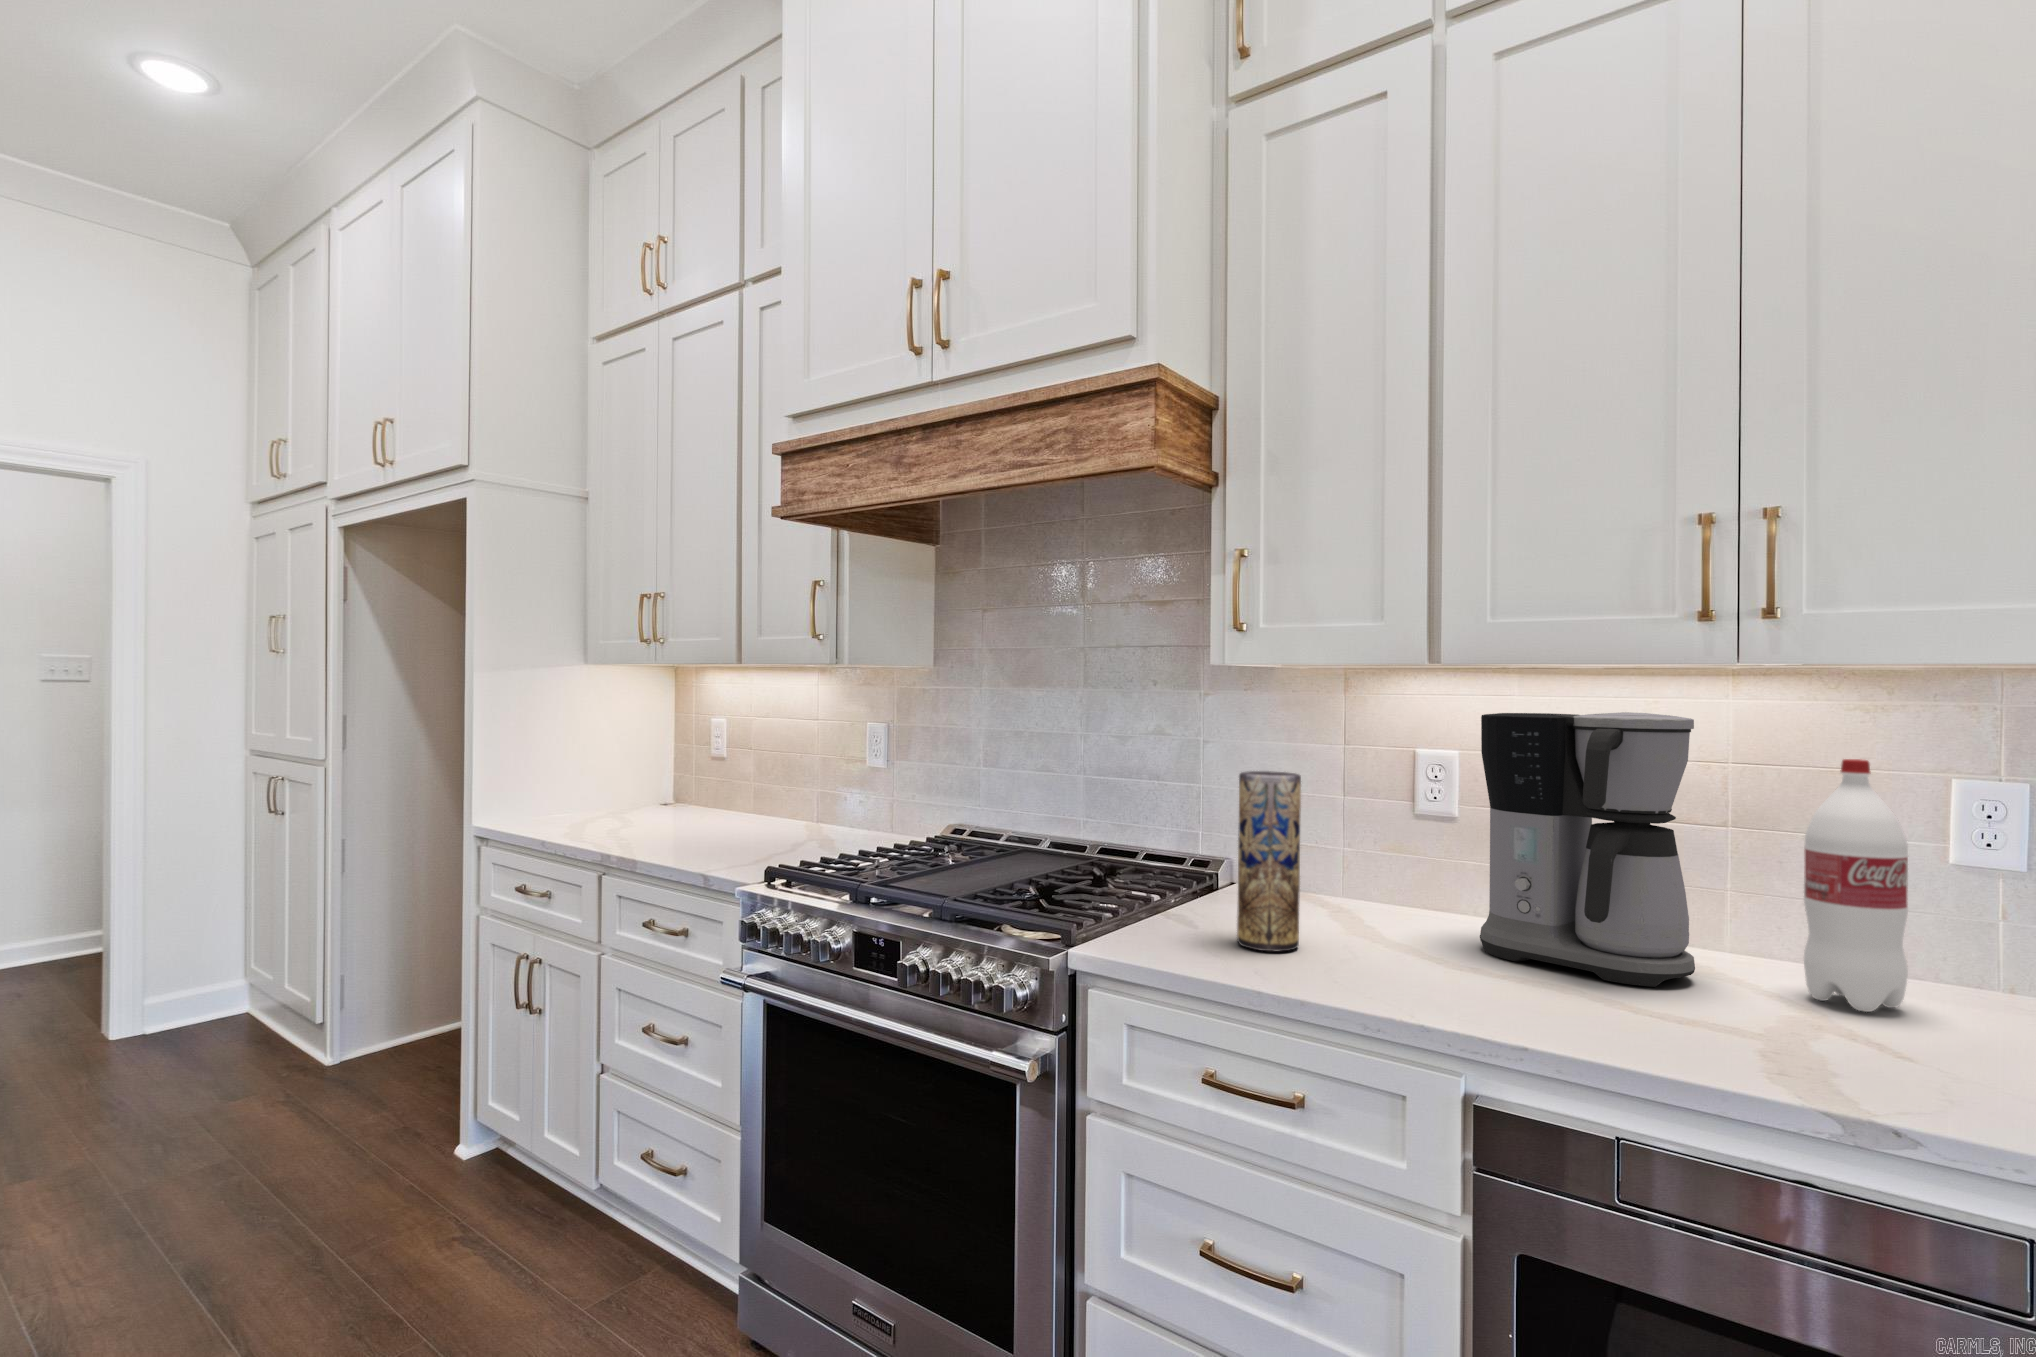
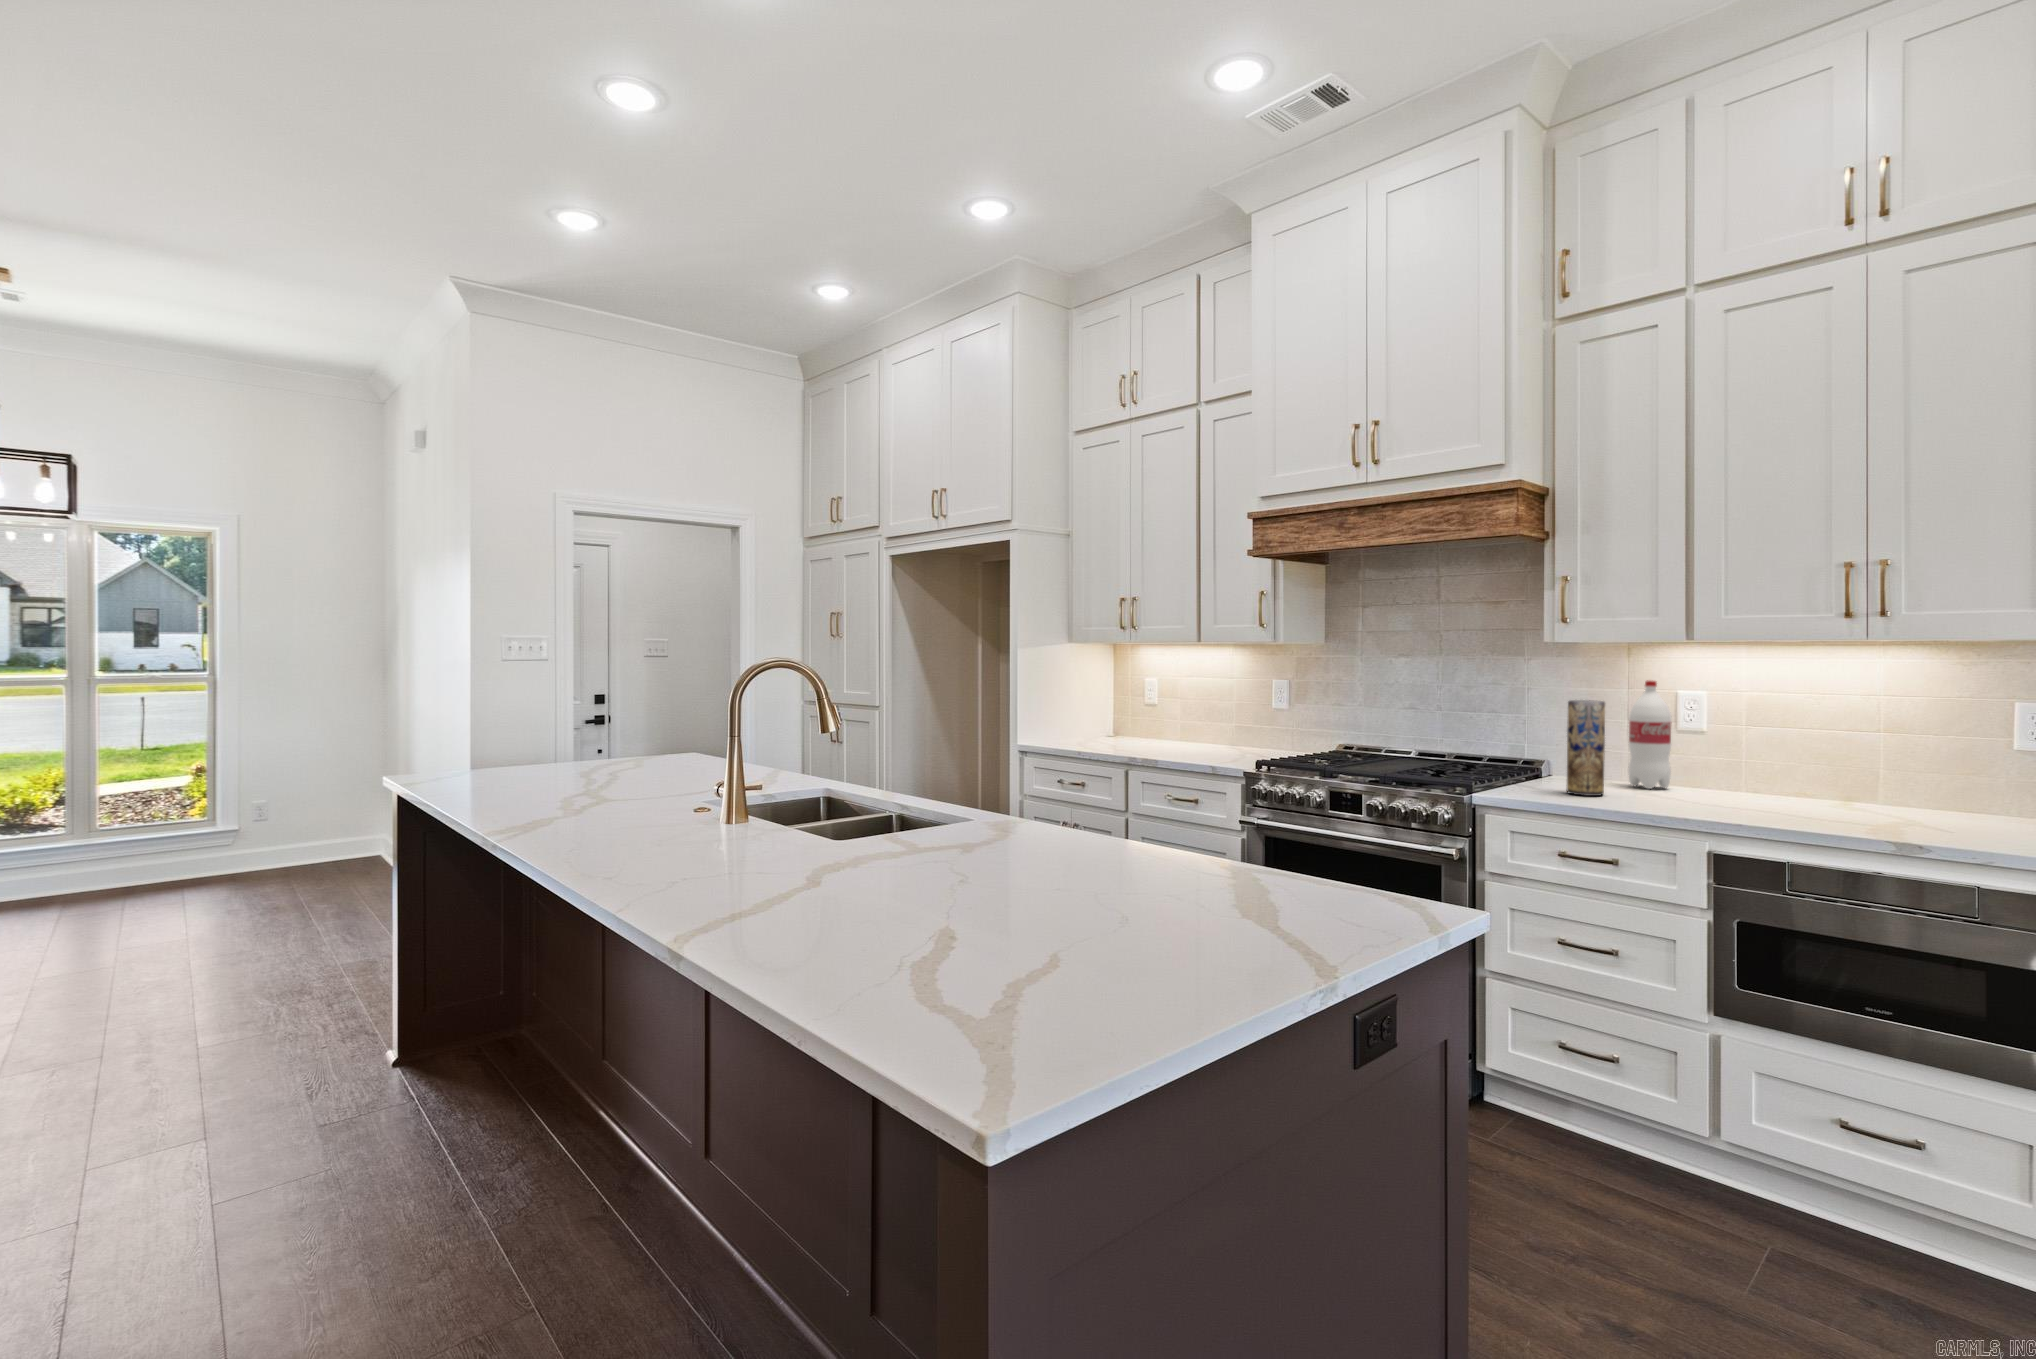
coffee maker: present [1480,712,1695,987] -> none [1711,666,1841,810]
bottle: present [1804,759,1908,1012] -> present [1628,680,1671,789]

